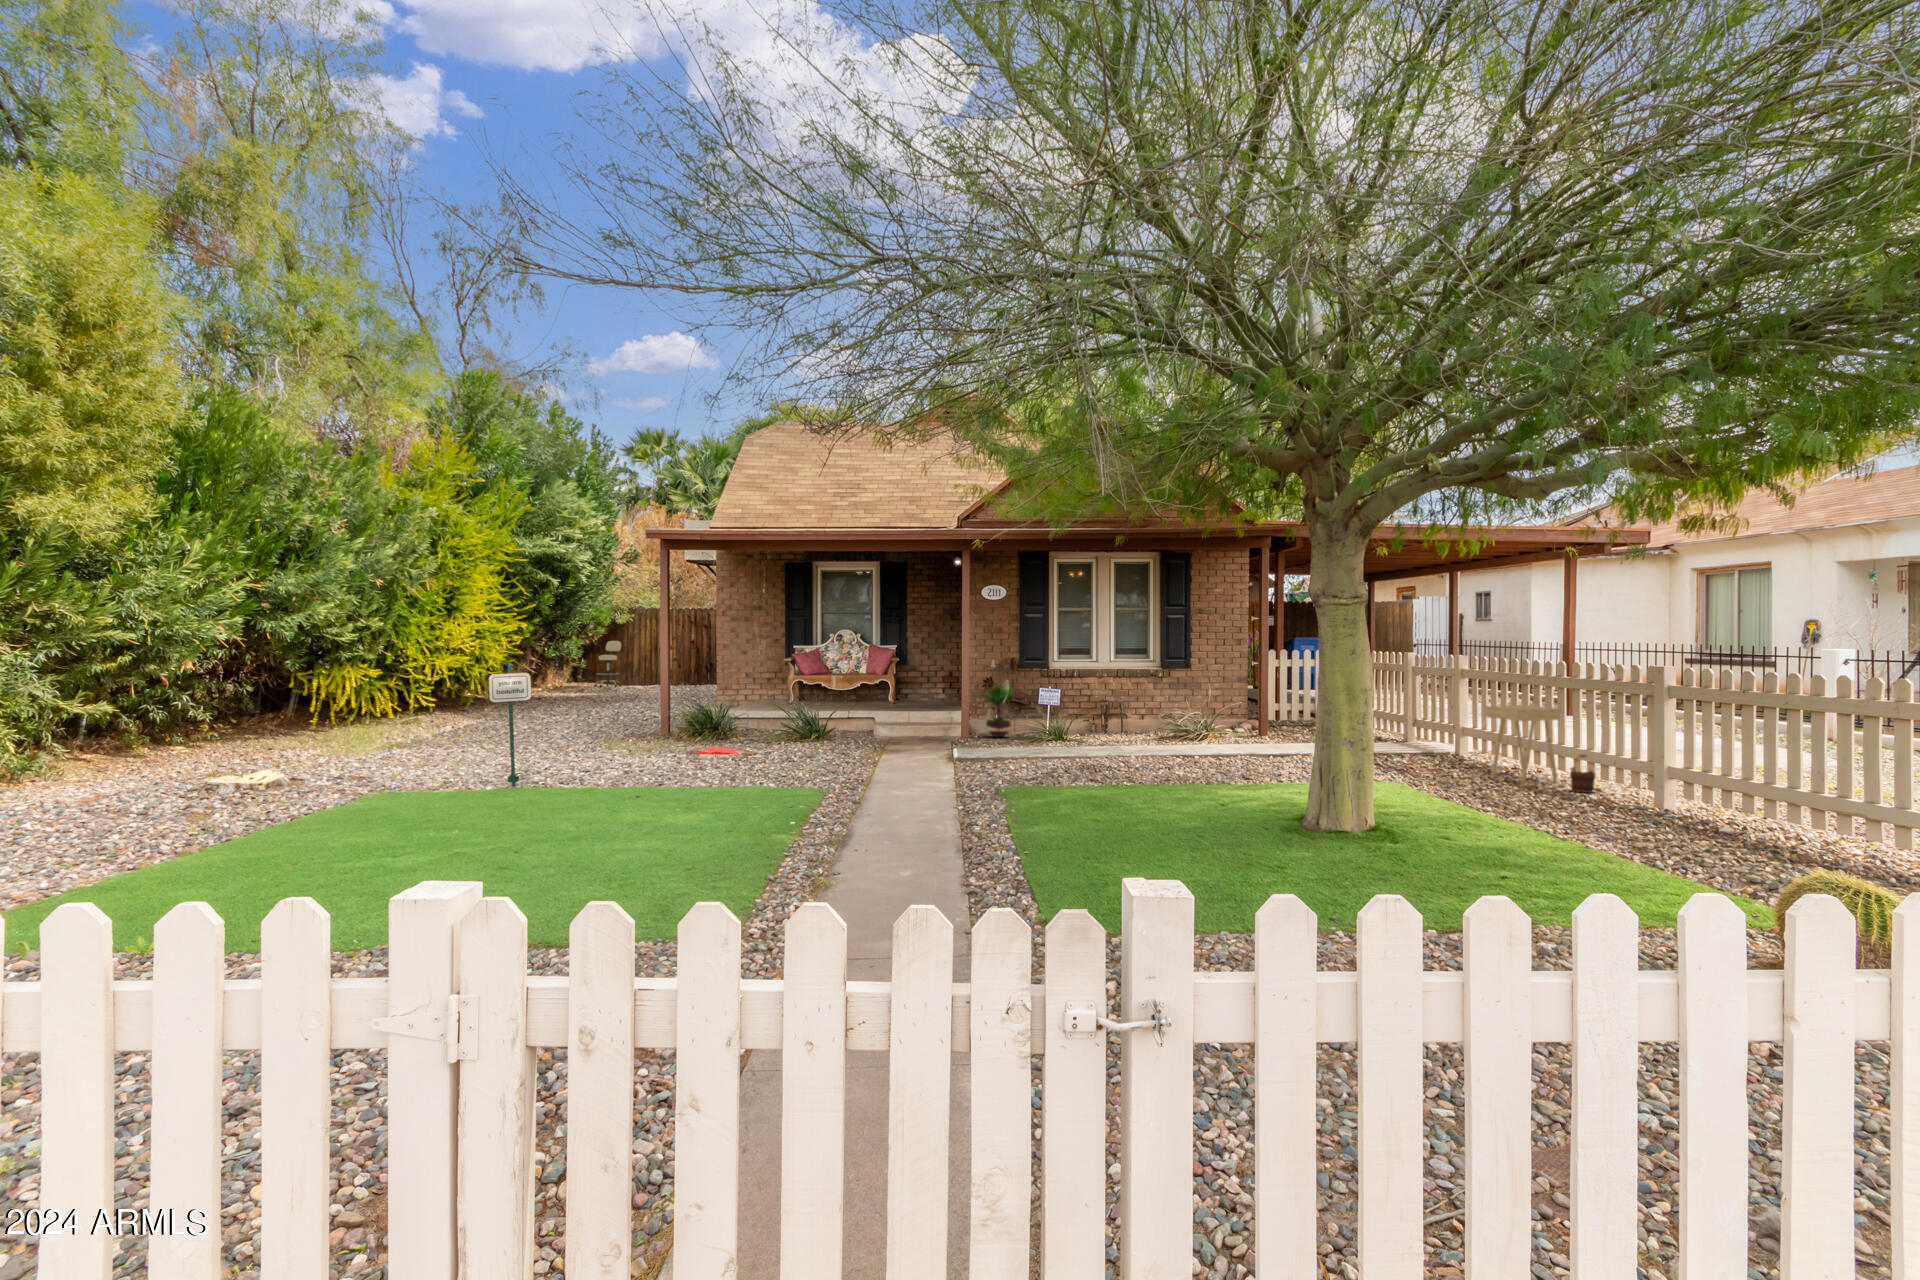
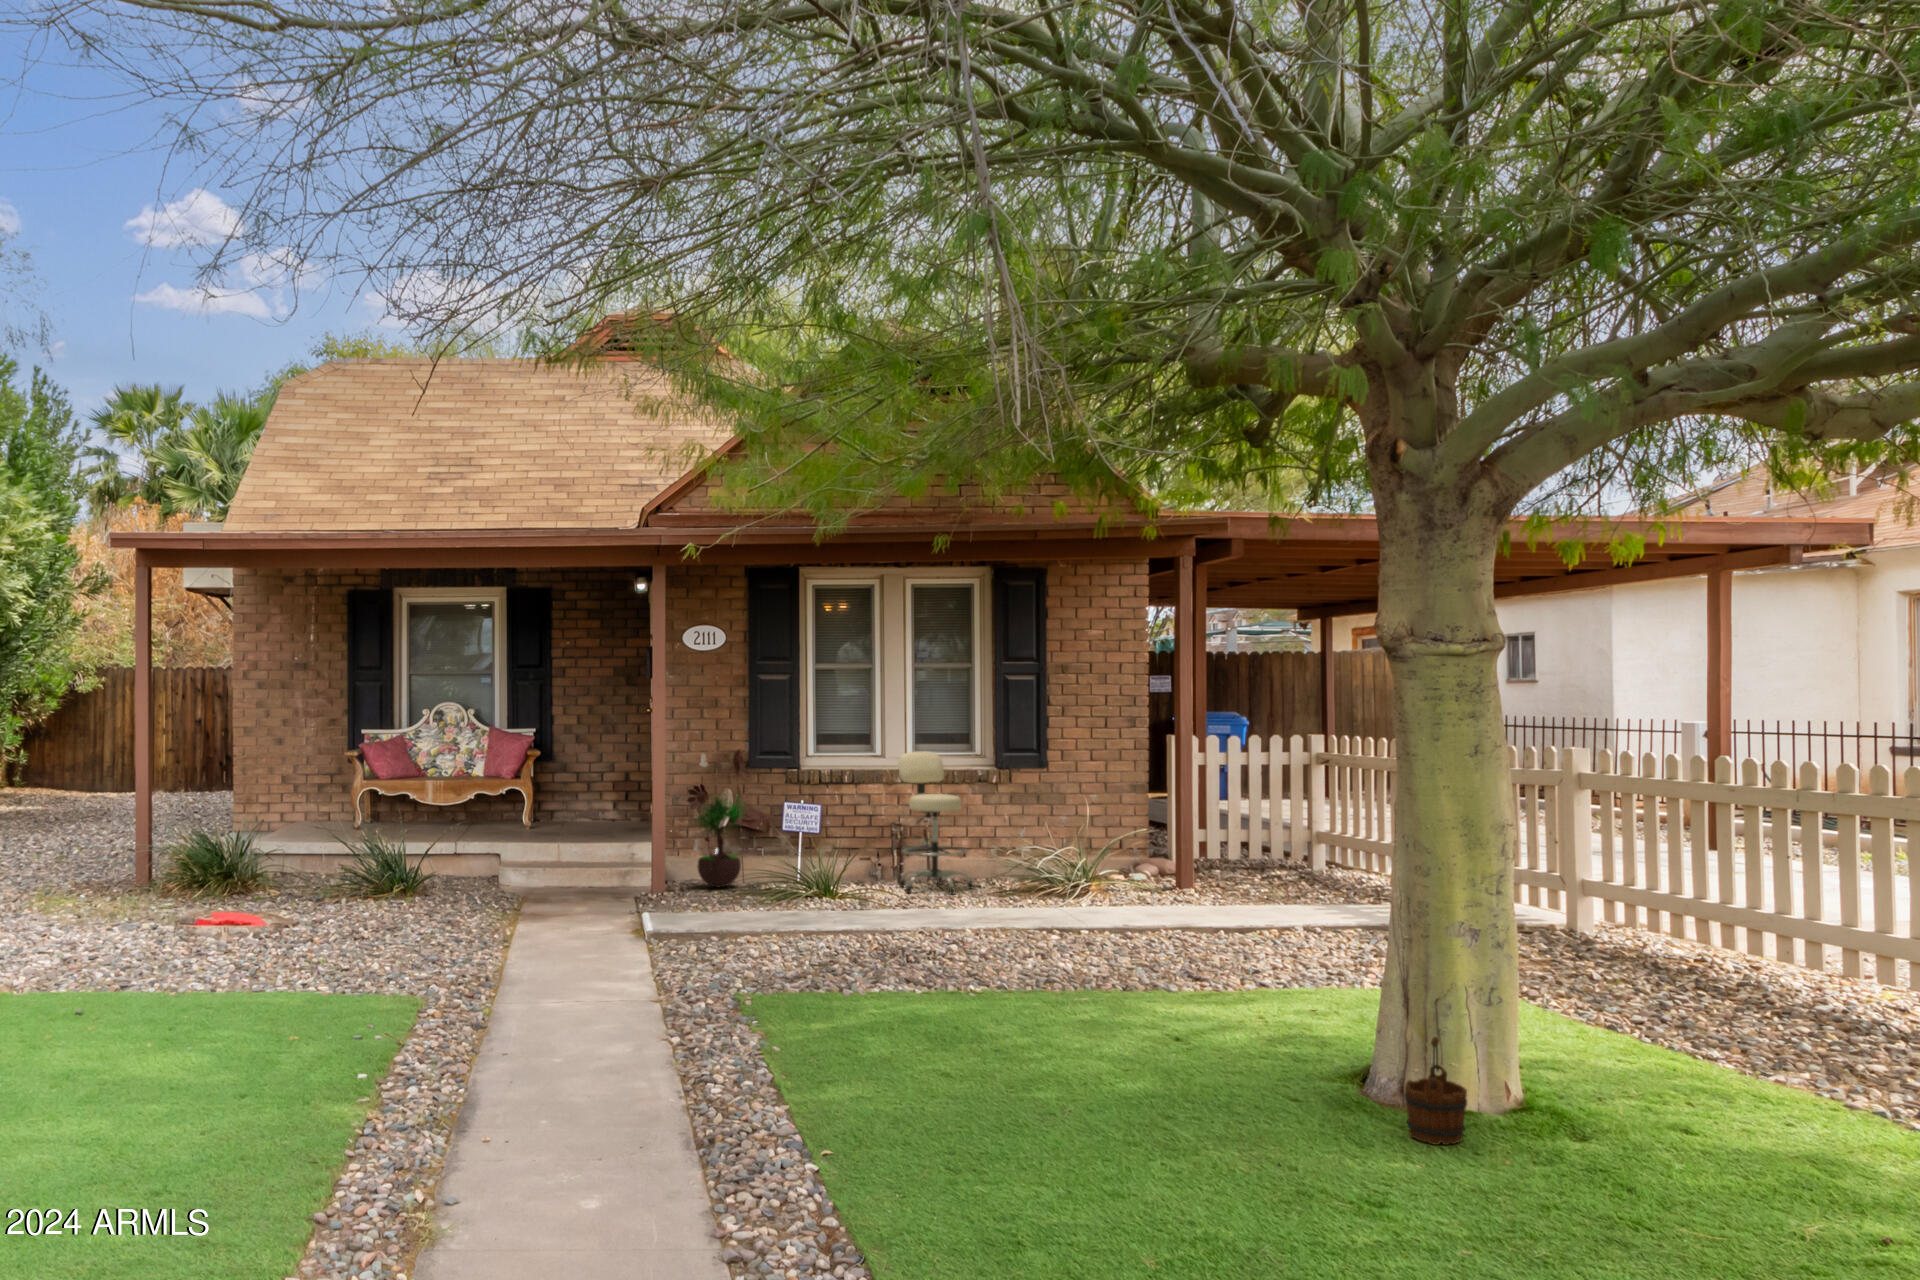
stool: present [594,641,621,687] -> present [898,751,974,894]
side table: present [1484,705,1562,785] -> none [1591,832,1736,978]
wooden bucket: present [1570,755,1595,793] -> present [1405,1037,1467,1145]

